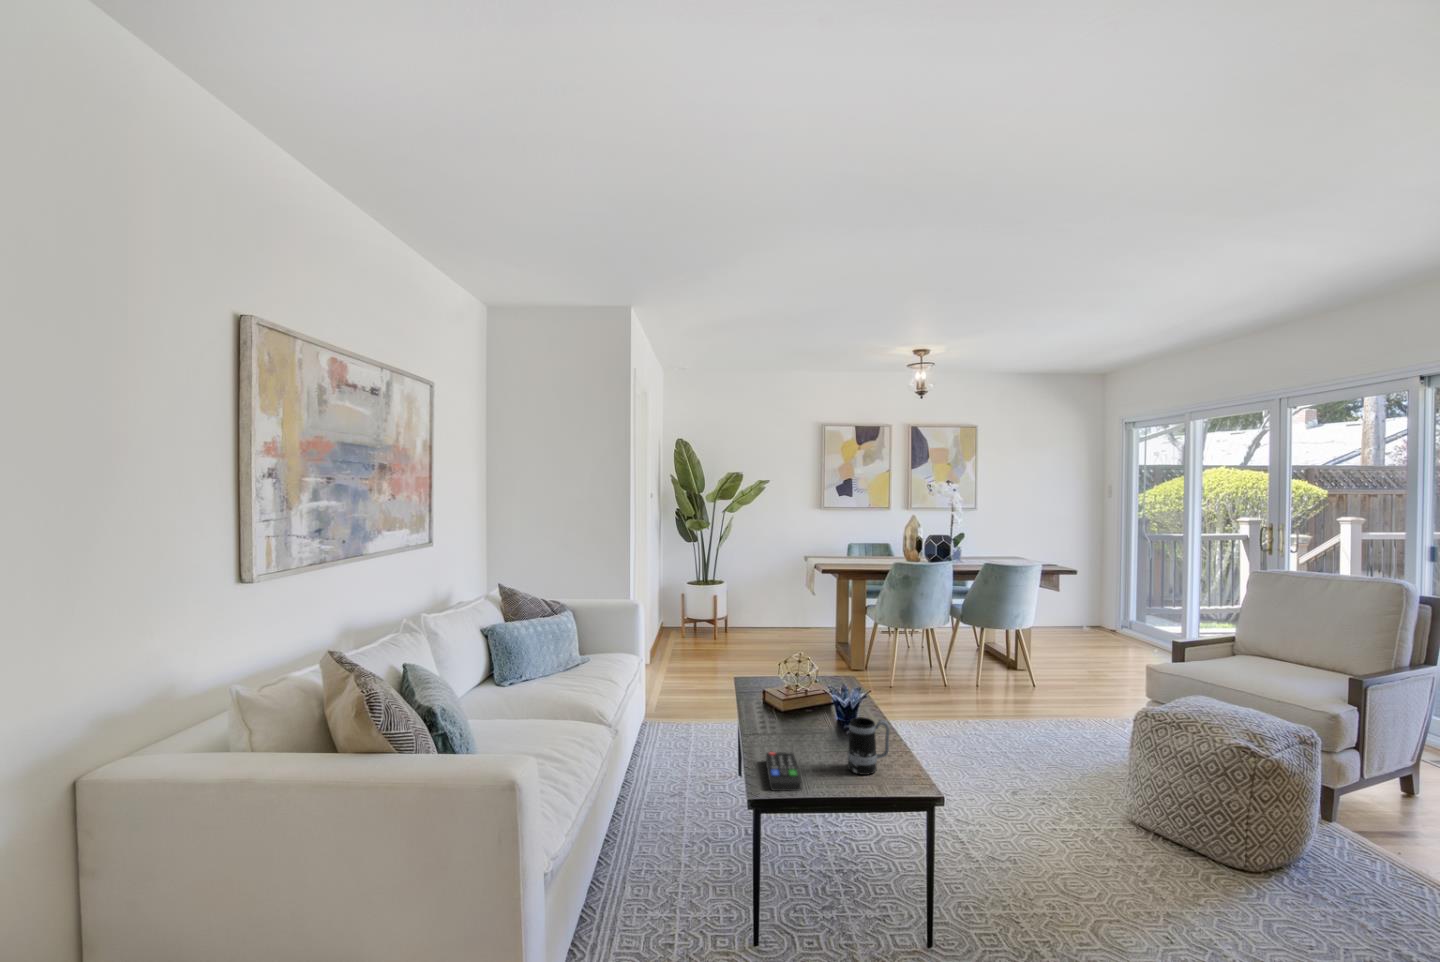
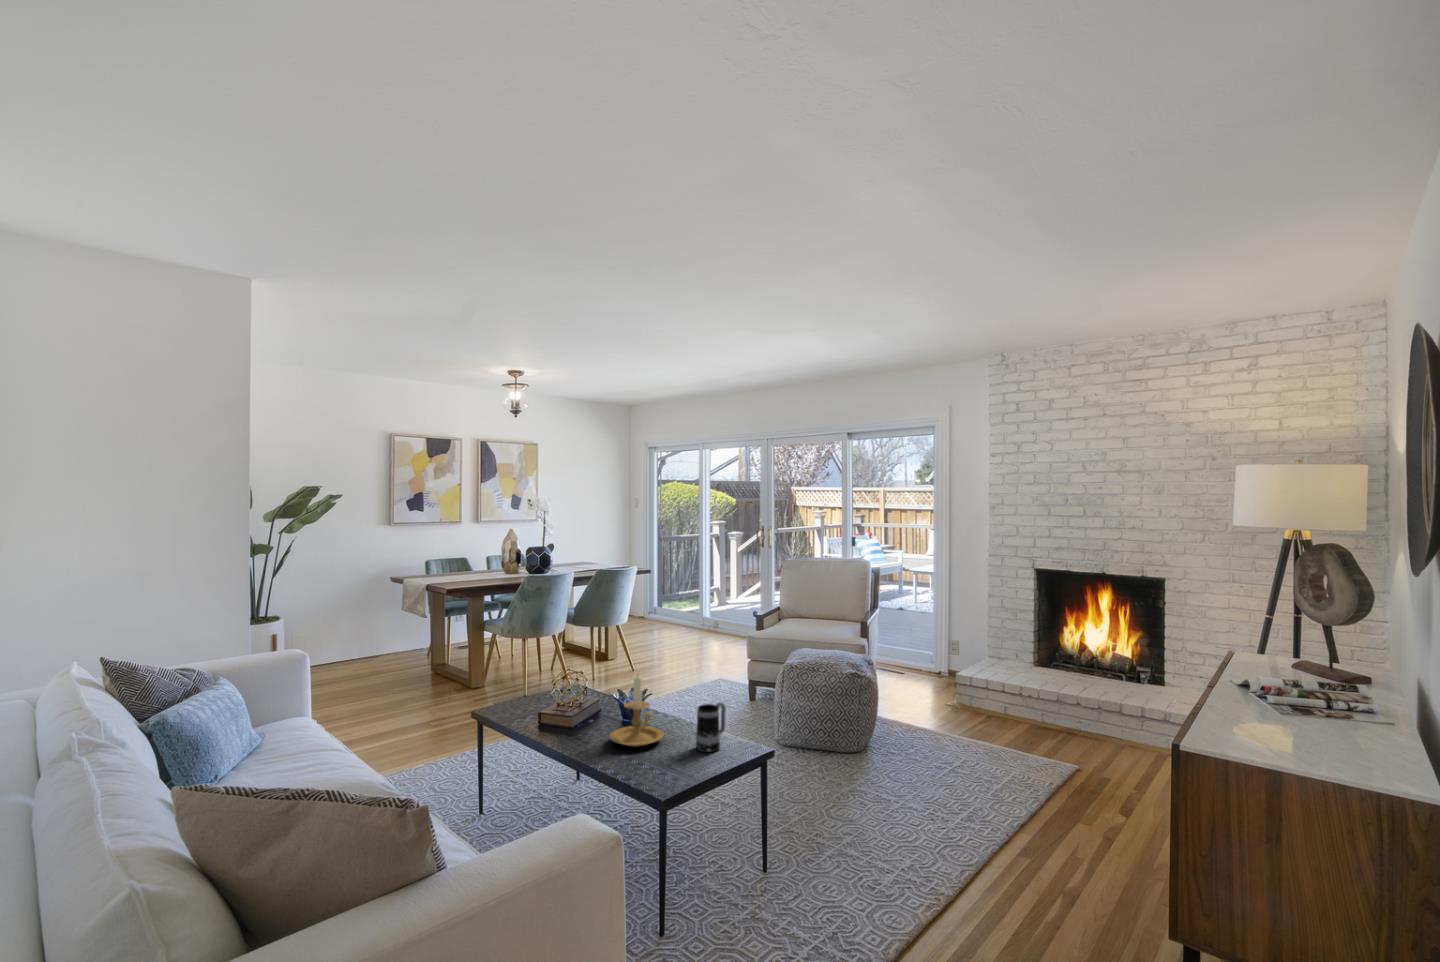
candle holder: none [782,668,844,746] -> present [609,675,664,747]
remote control: present [766,752,801,791] -> none [632,753,695,785]

